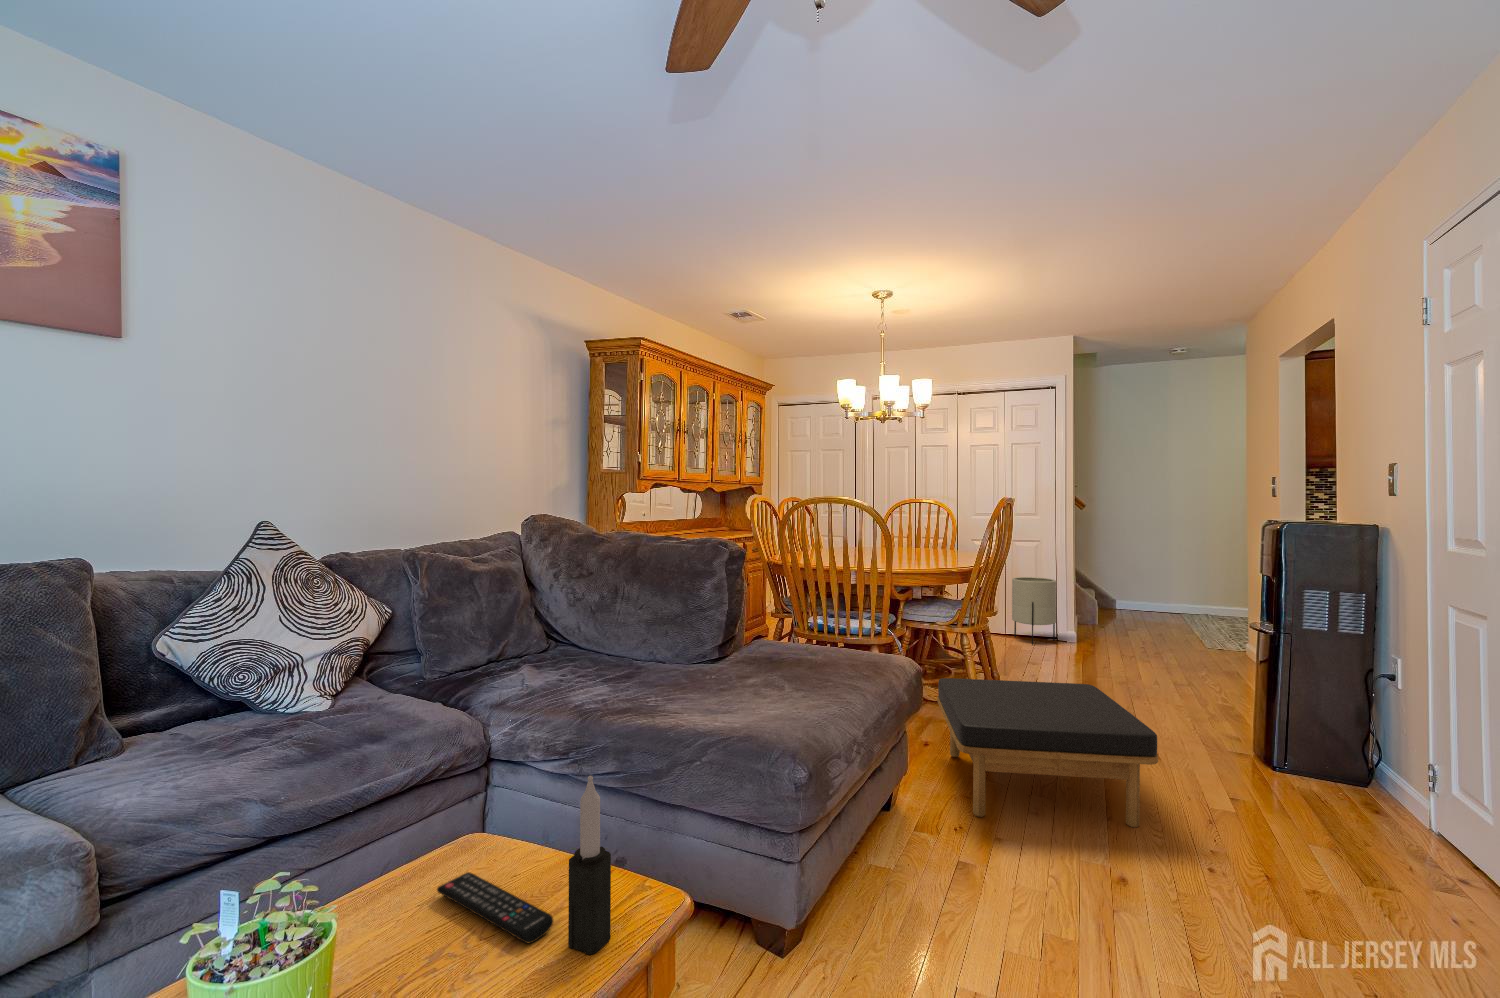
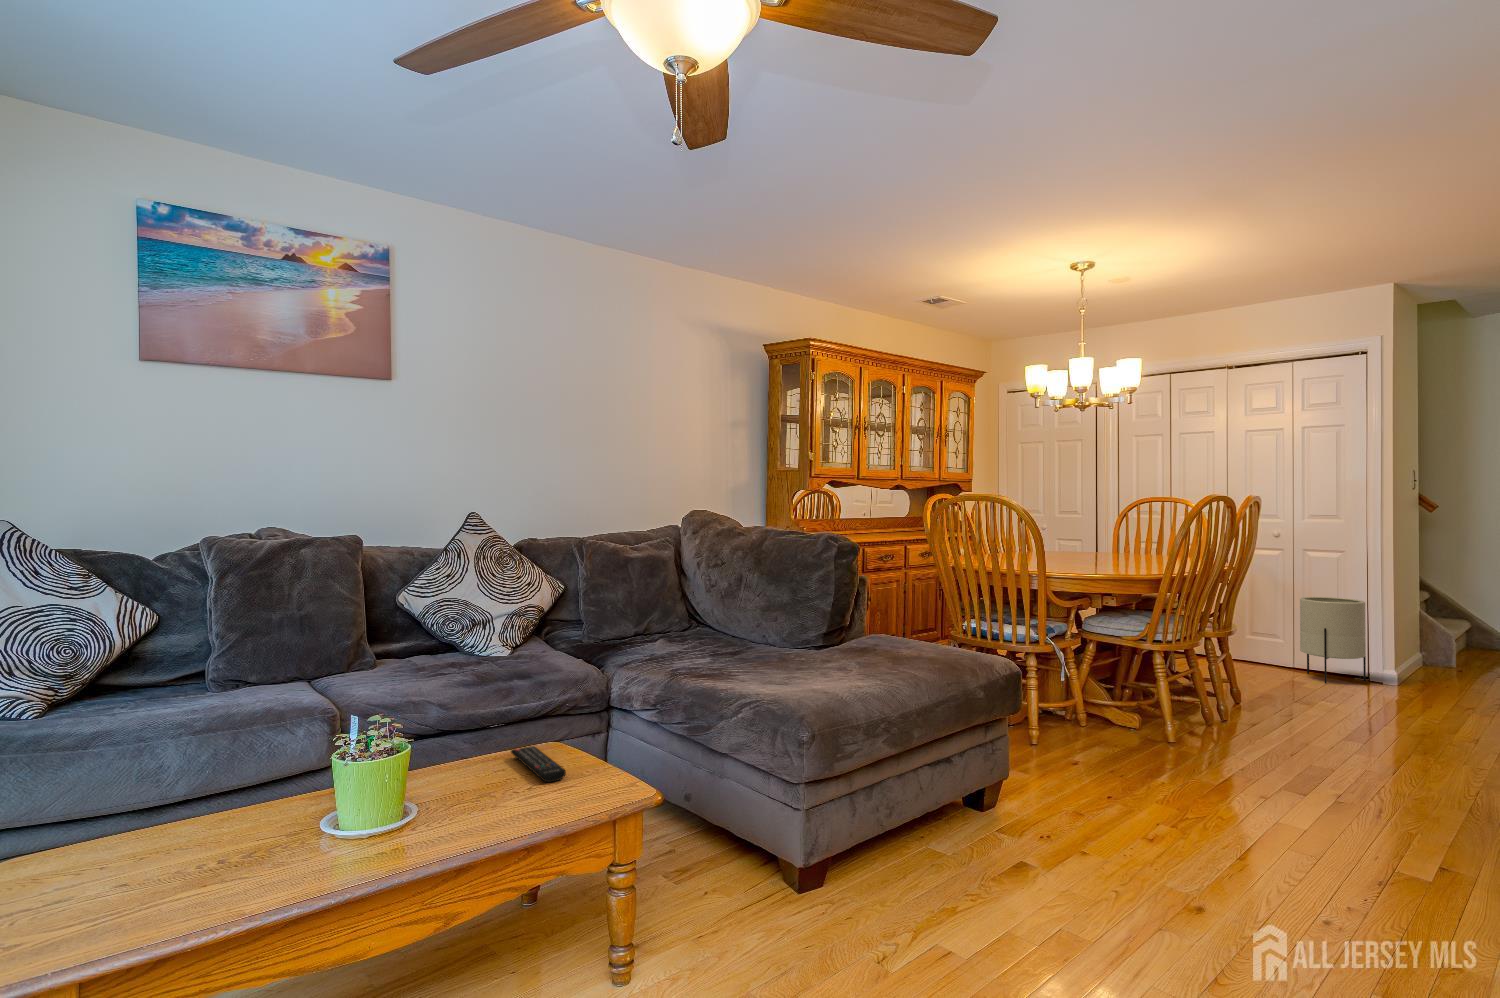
ottoman: present [937,678,1158,827] -> none [1063,690,1301,862]
candle: present [568,776,611,954] -> none [568,673,596,792]

